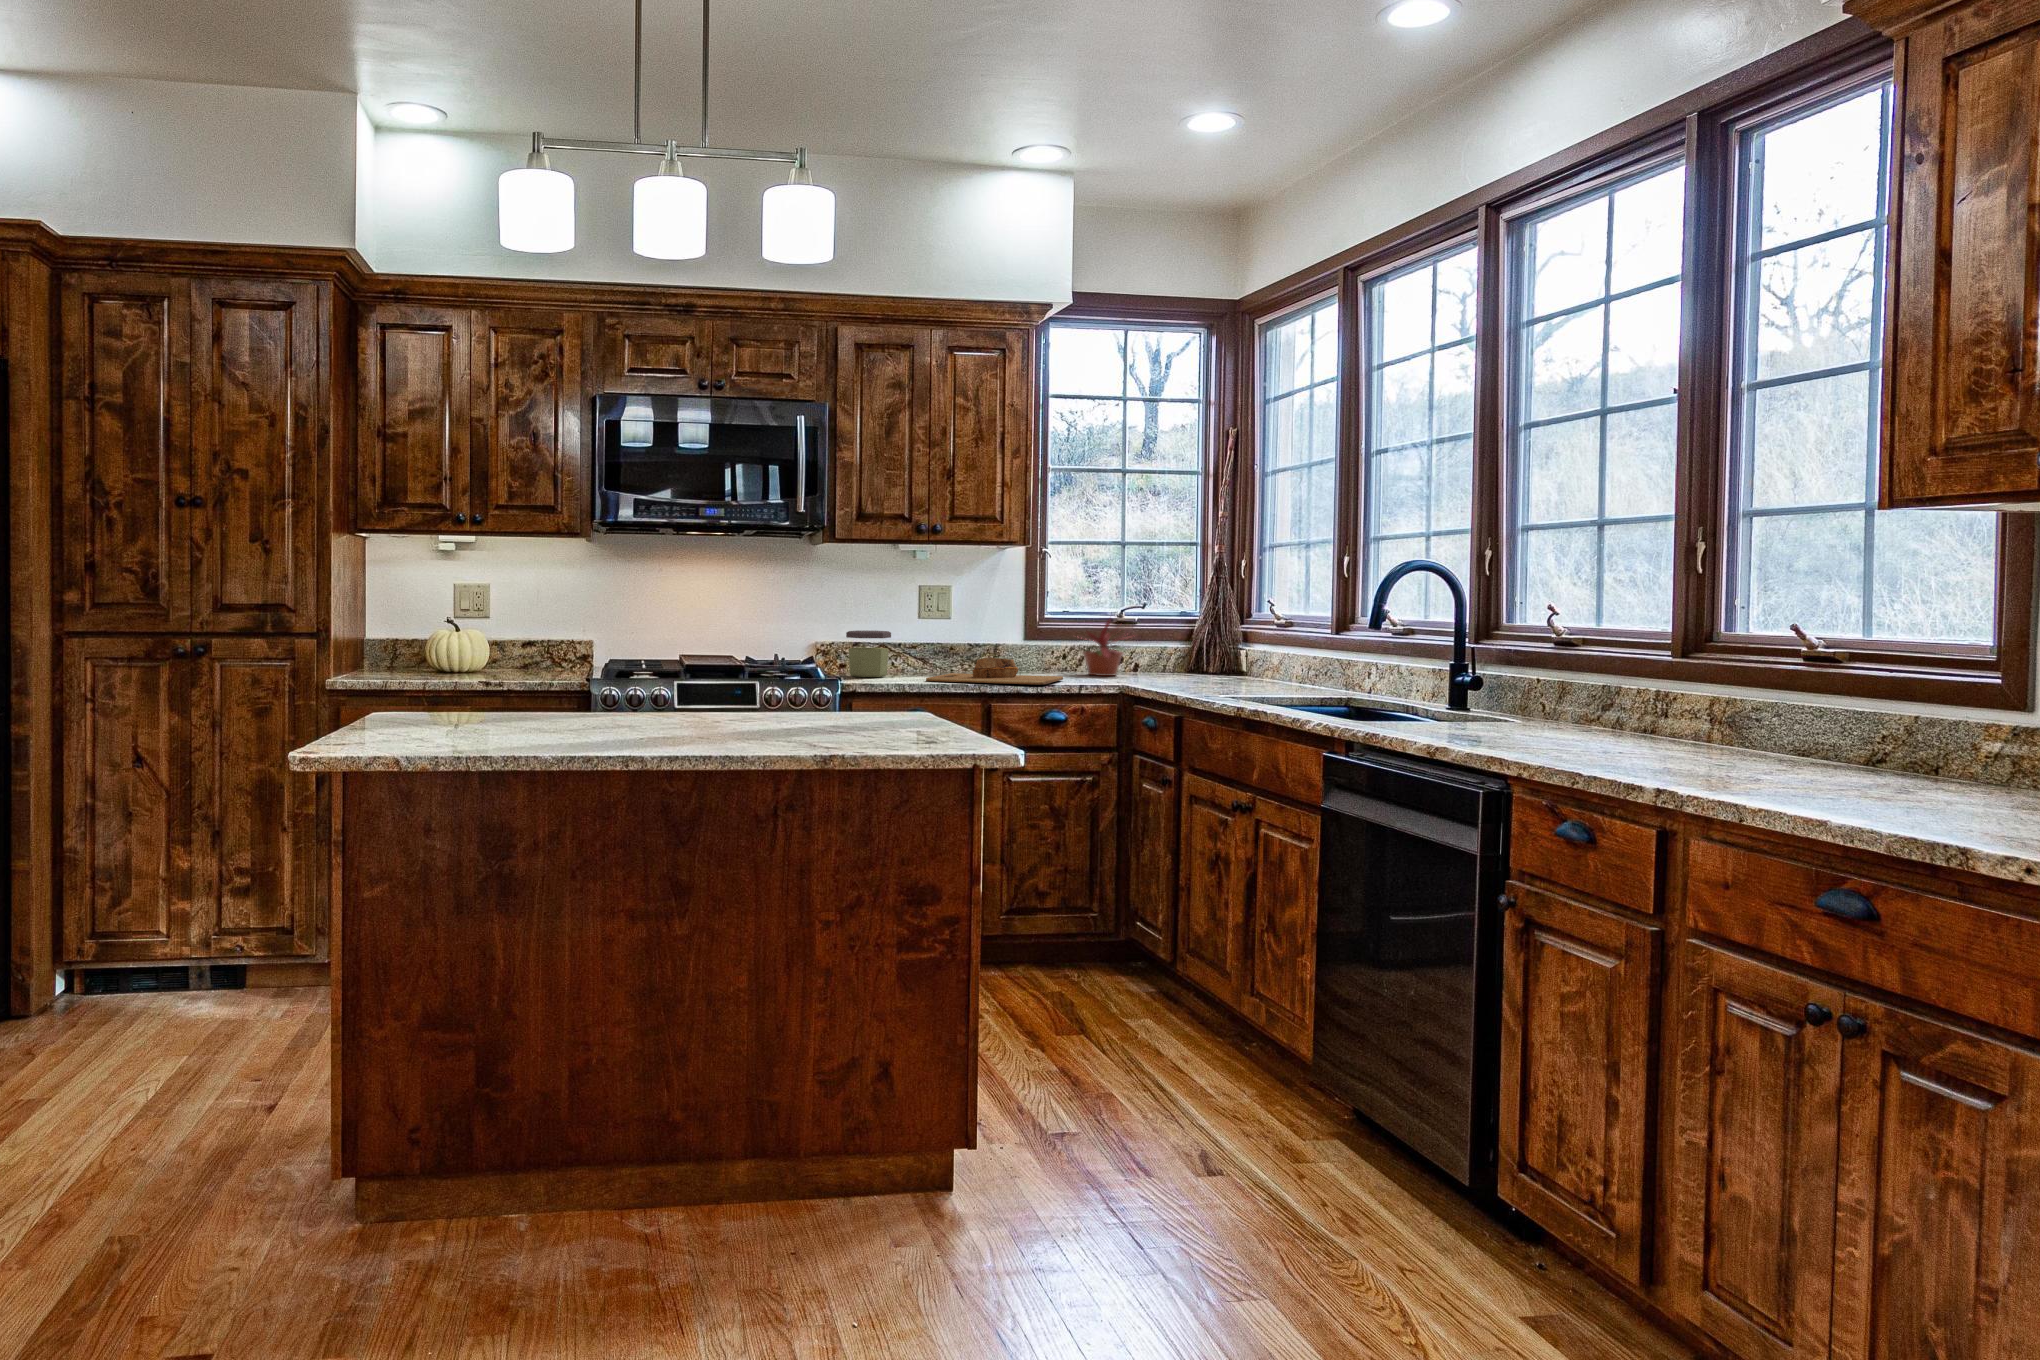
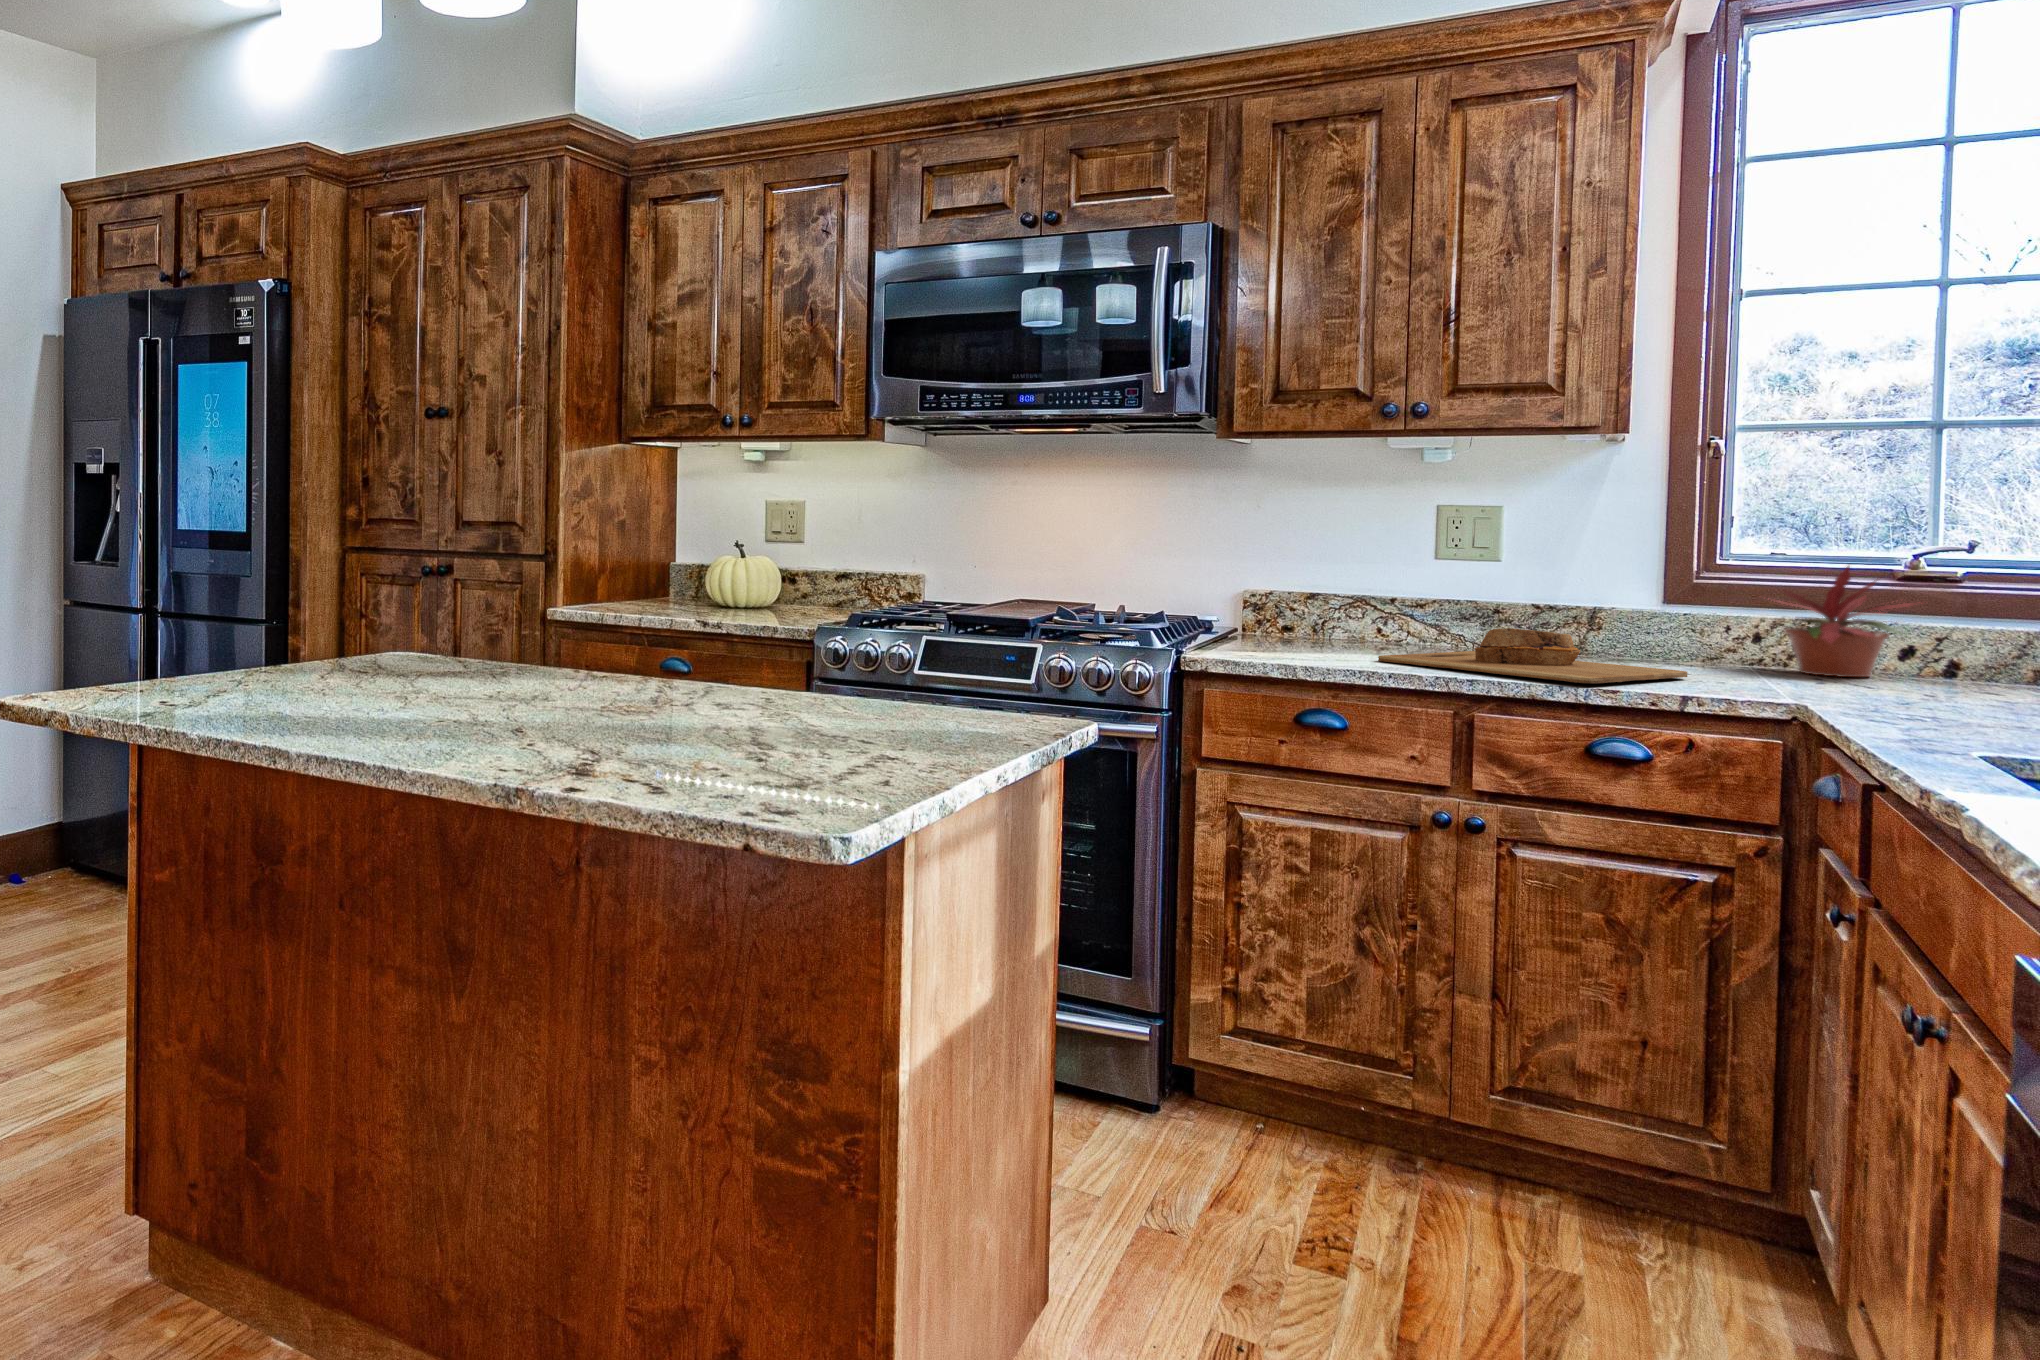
jar: present [846,630,891,677] -> none [1266,574,1345,649]

